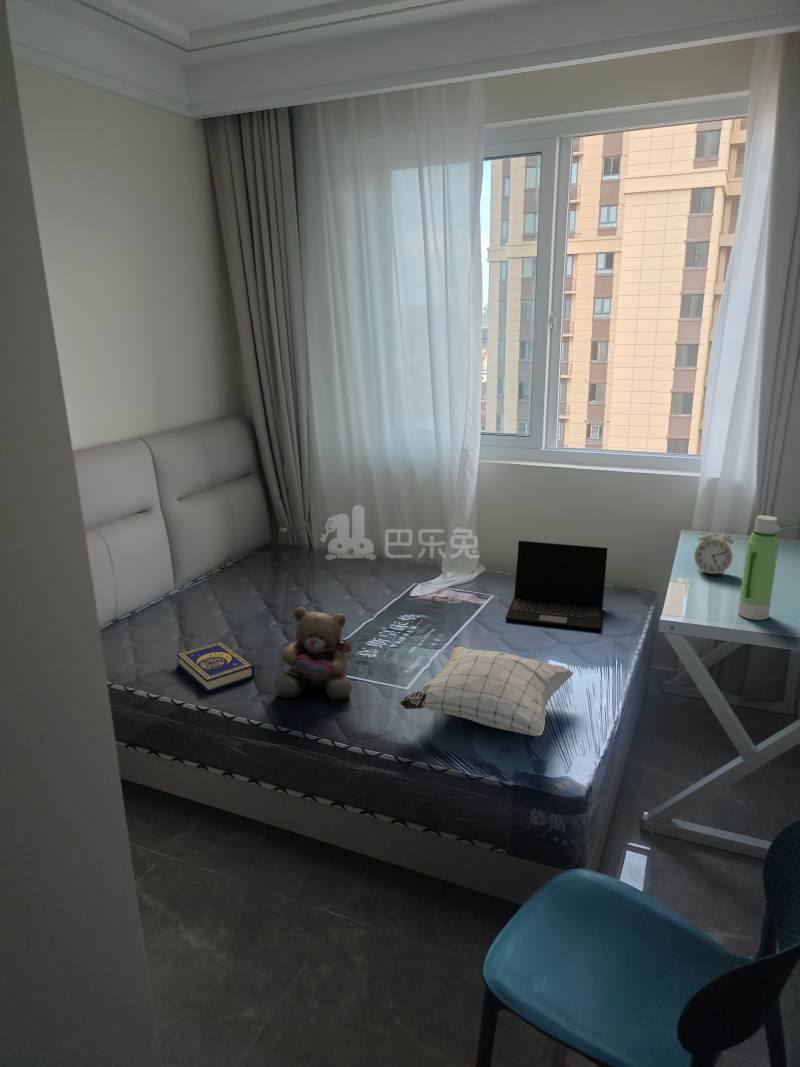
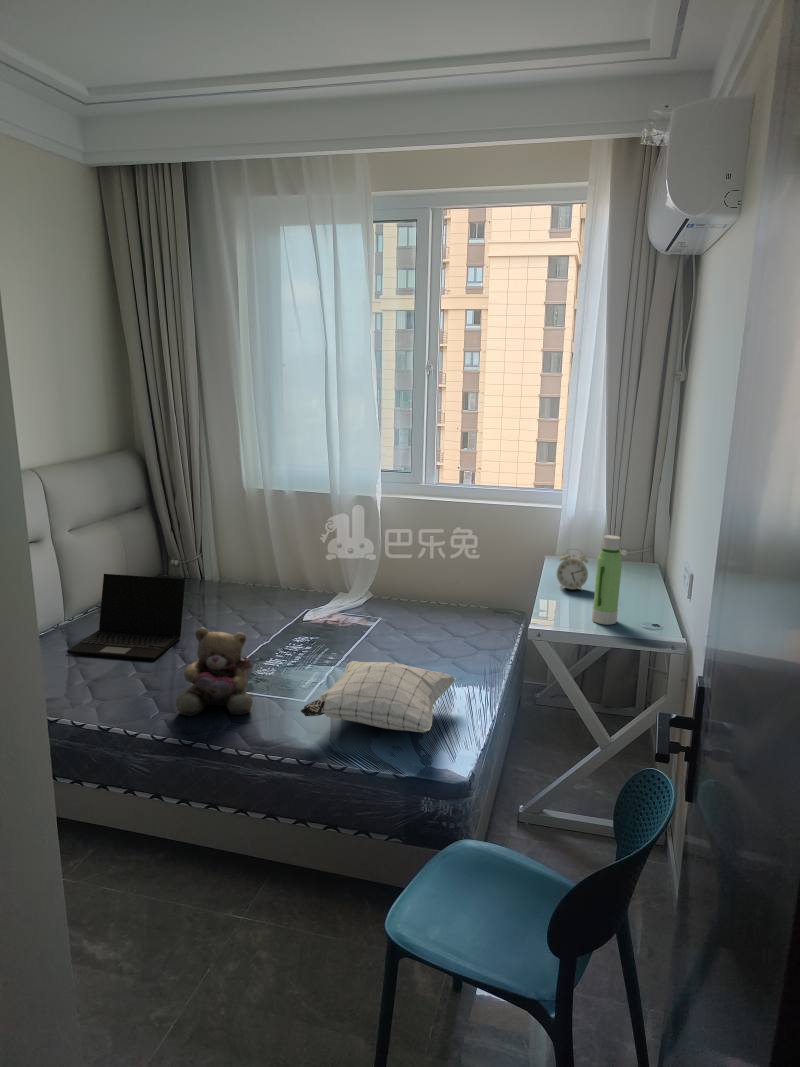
laptop: present [505,541,607,631] -> present [67,574,185,660]
book: present [177,642,255,692] -> none [73,667,155,714]

